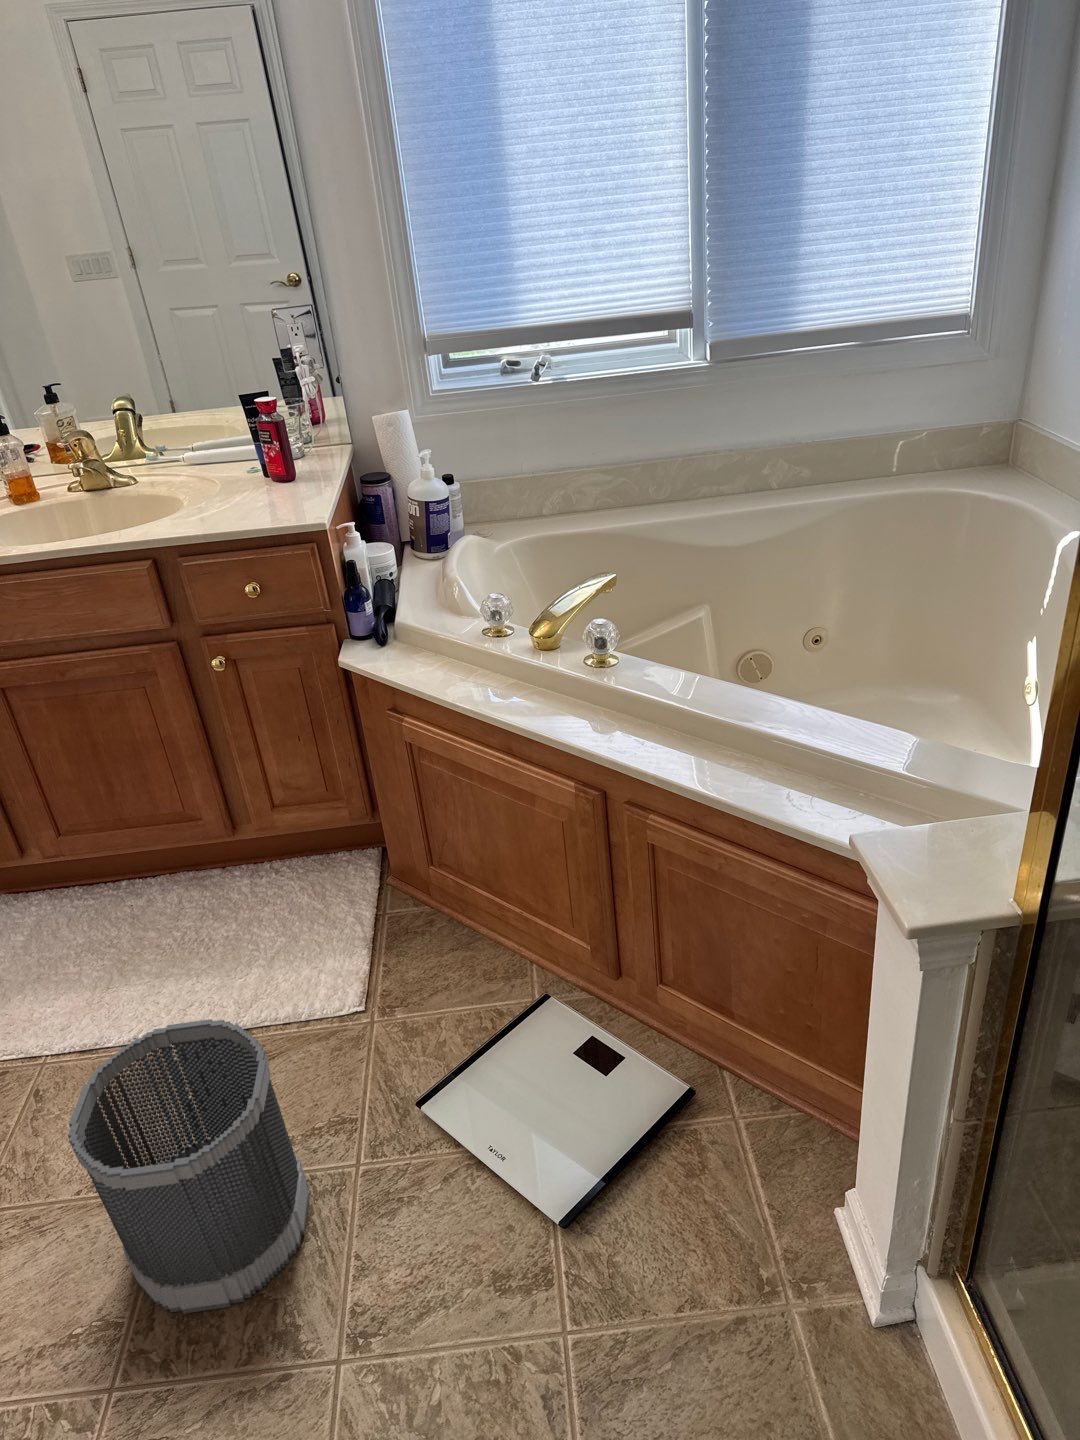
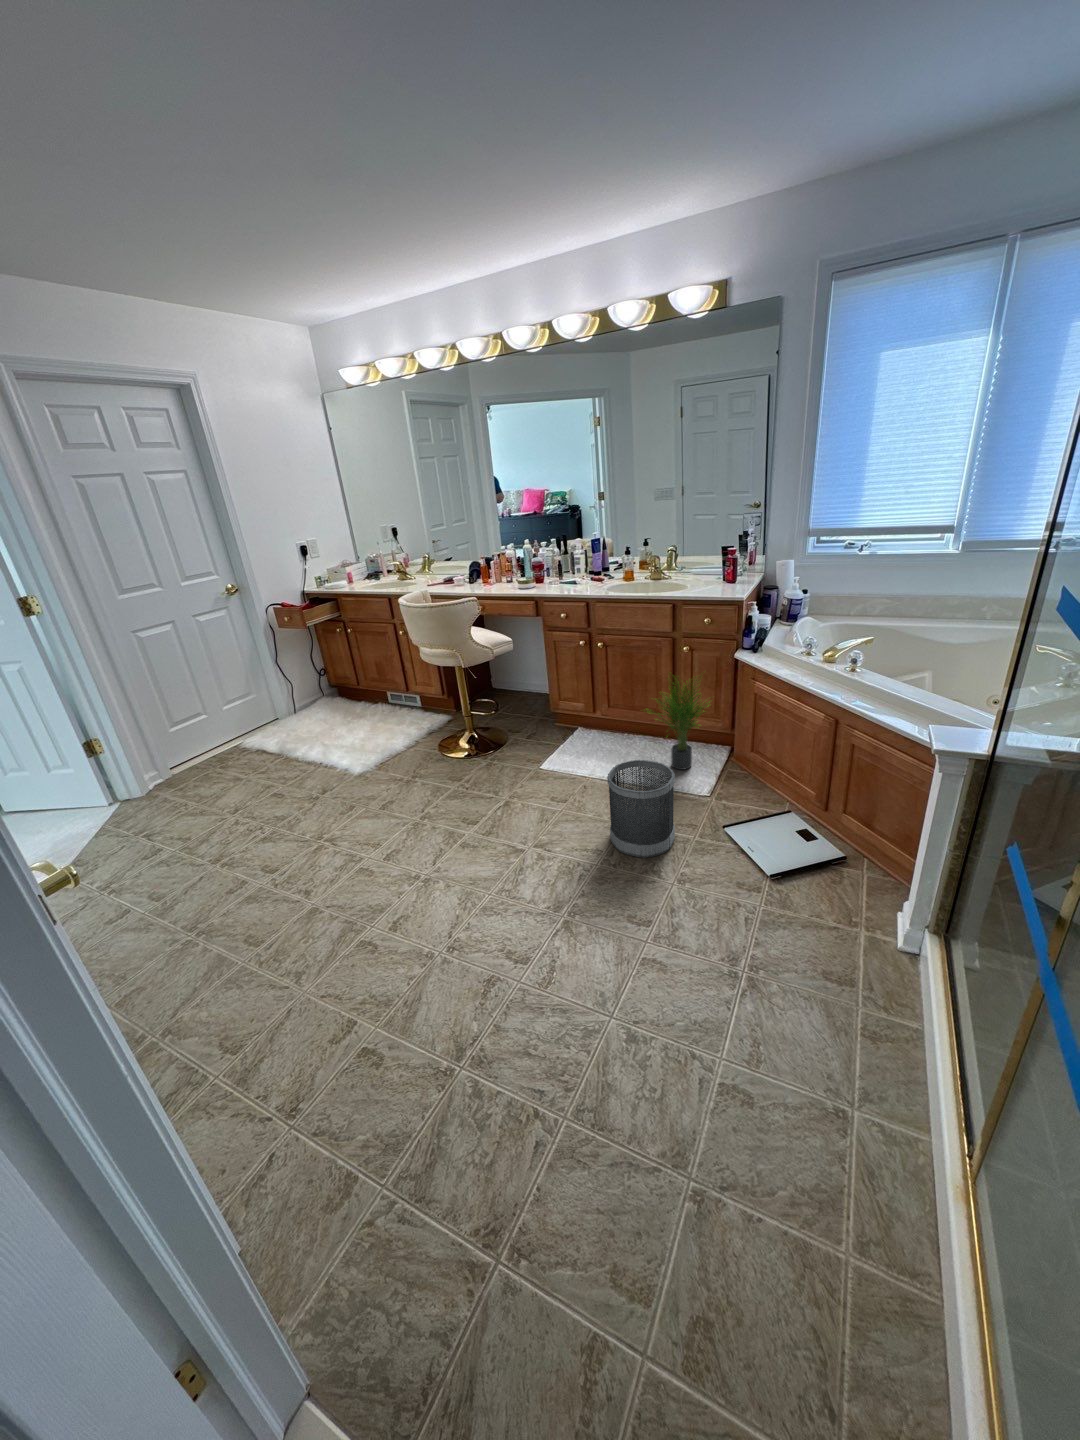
potted plant: none [133,710,318,952] -> present [649,677,709,770]

